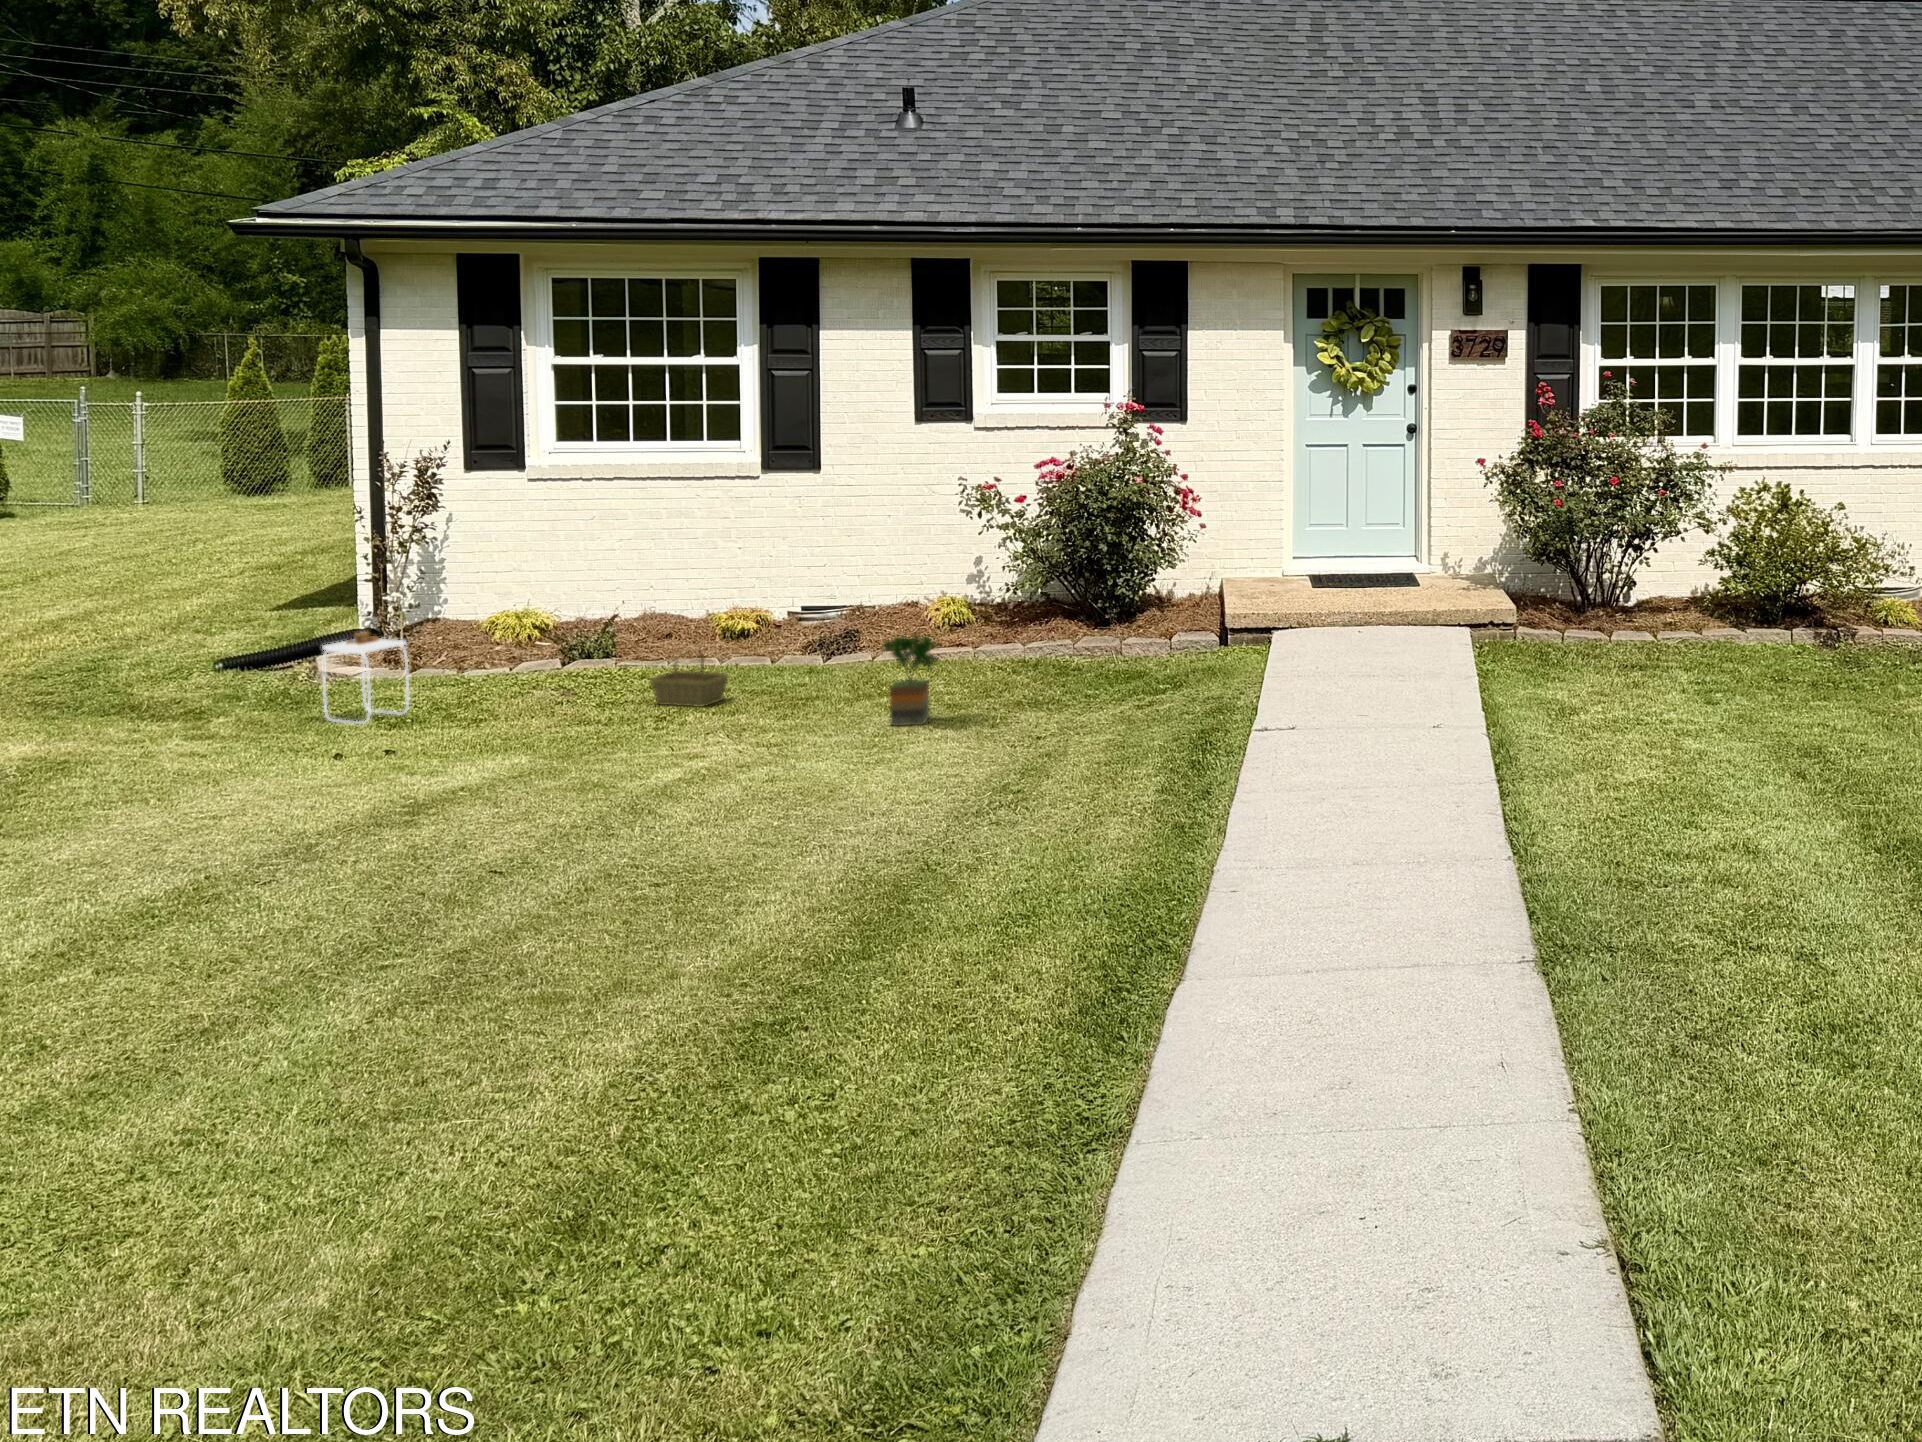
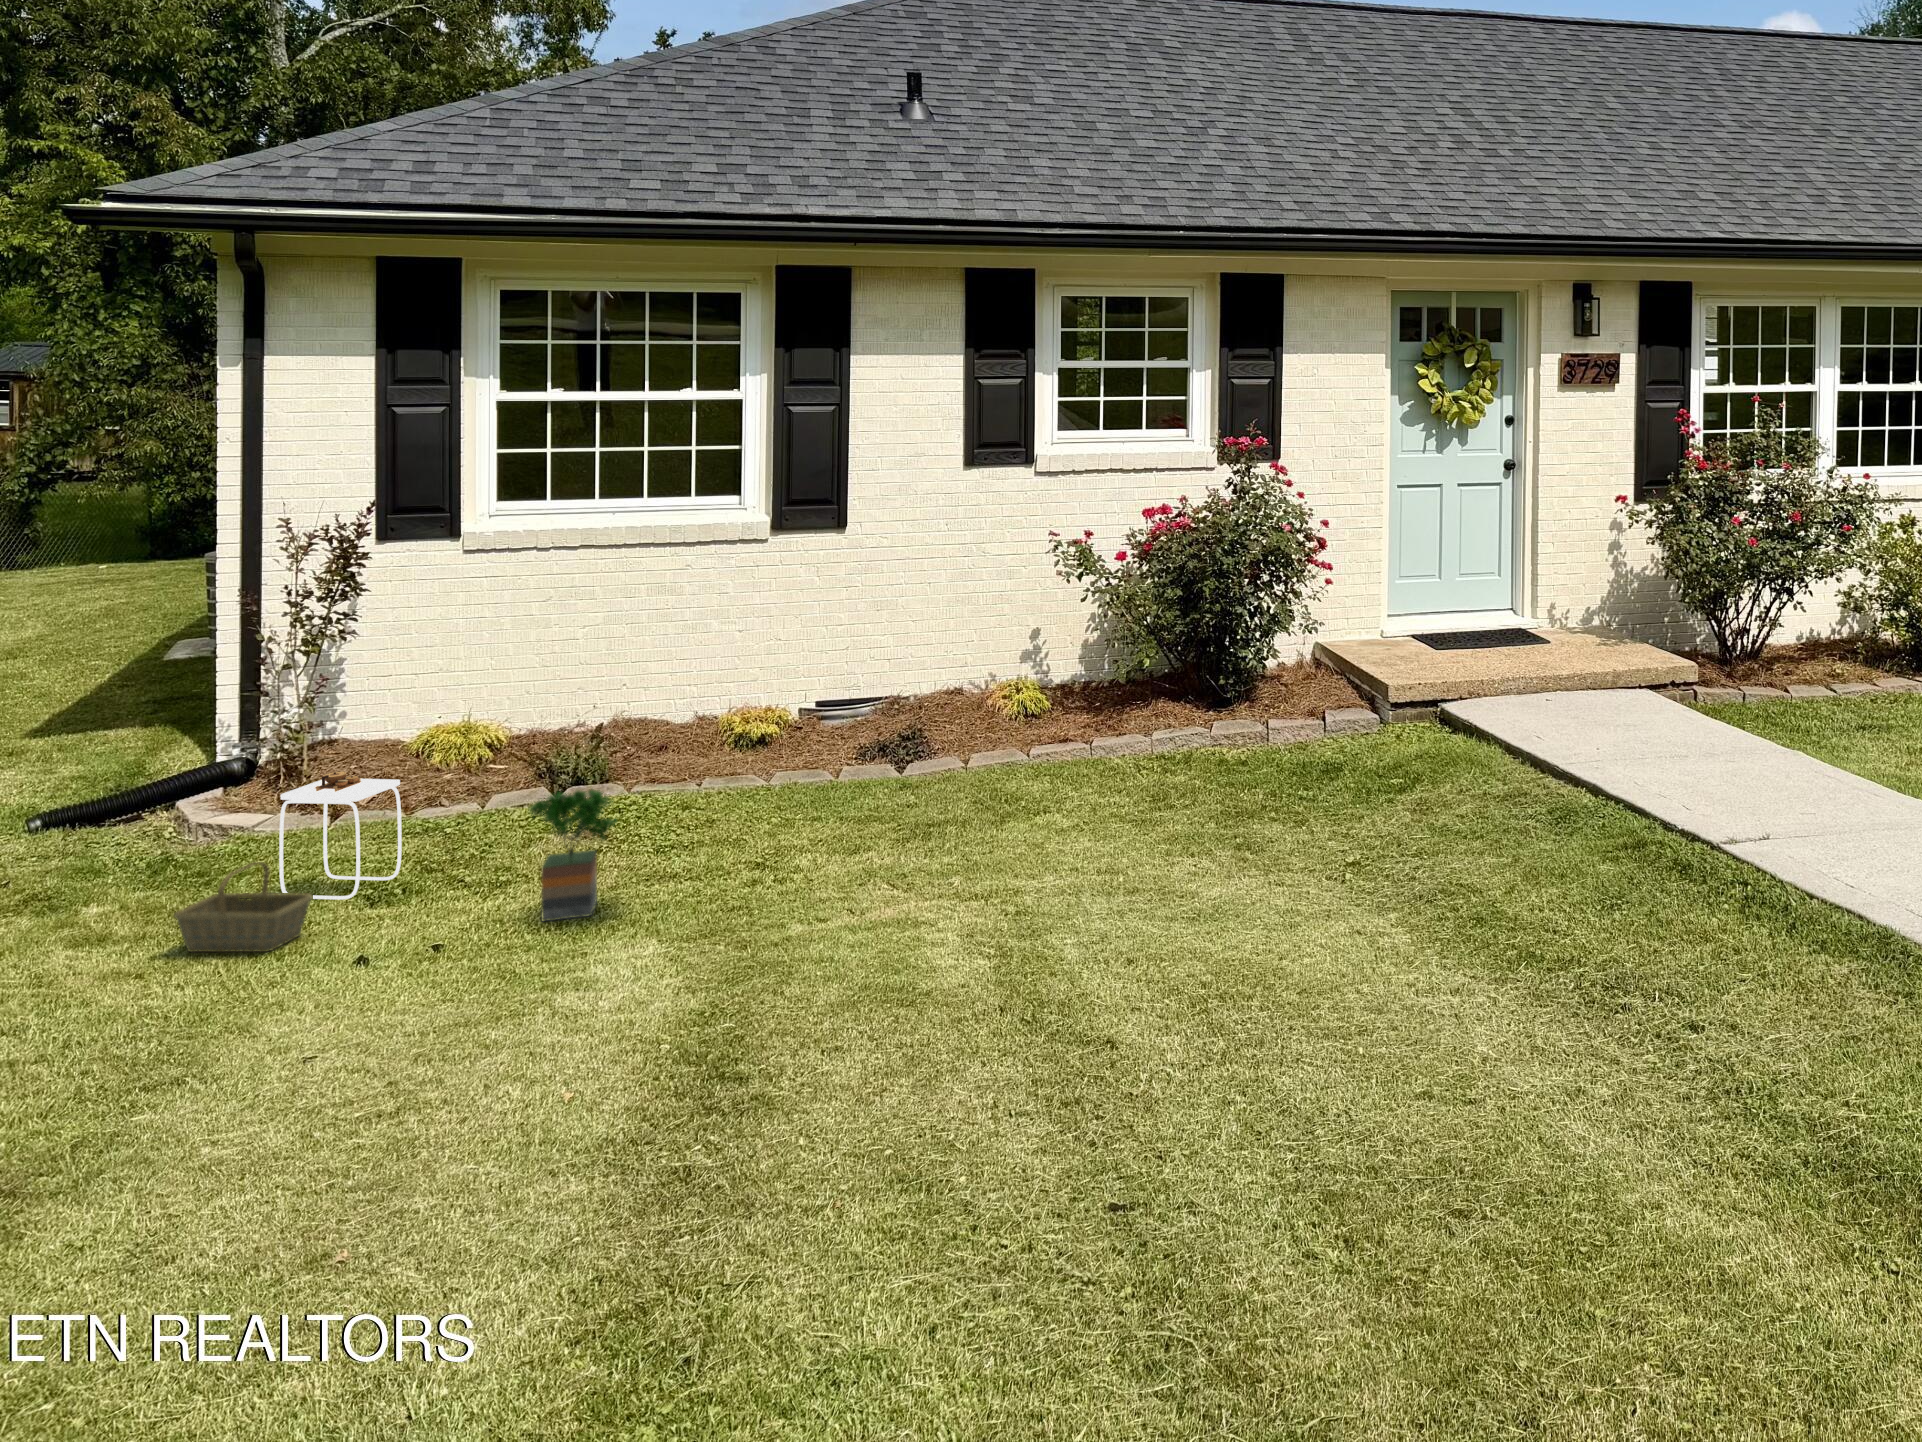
potted tree: present [883,636,940,726] -> present [529,789,617,921]
basket: present [650,653,729,707] -> present [174,862,312,952]

